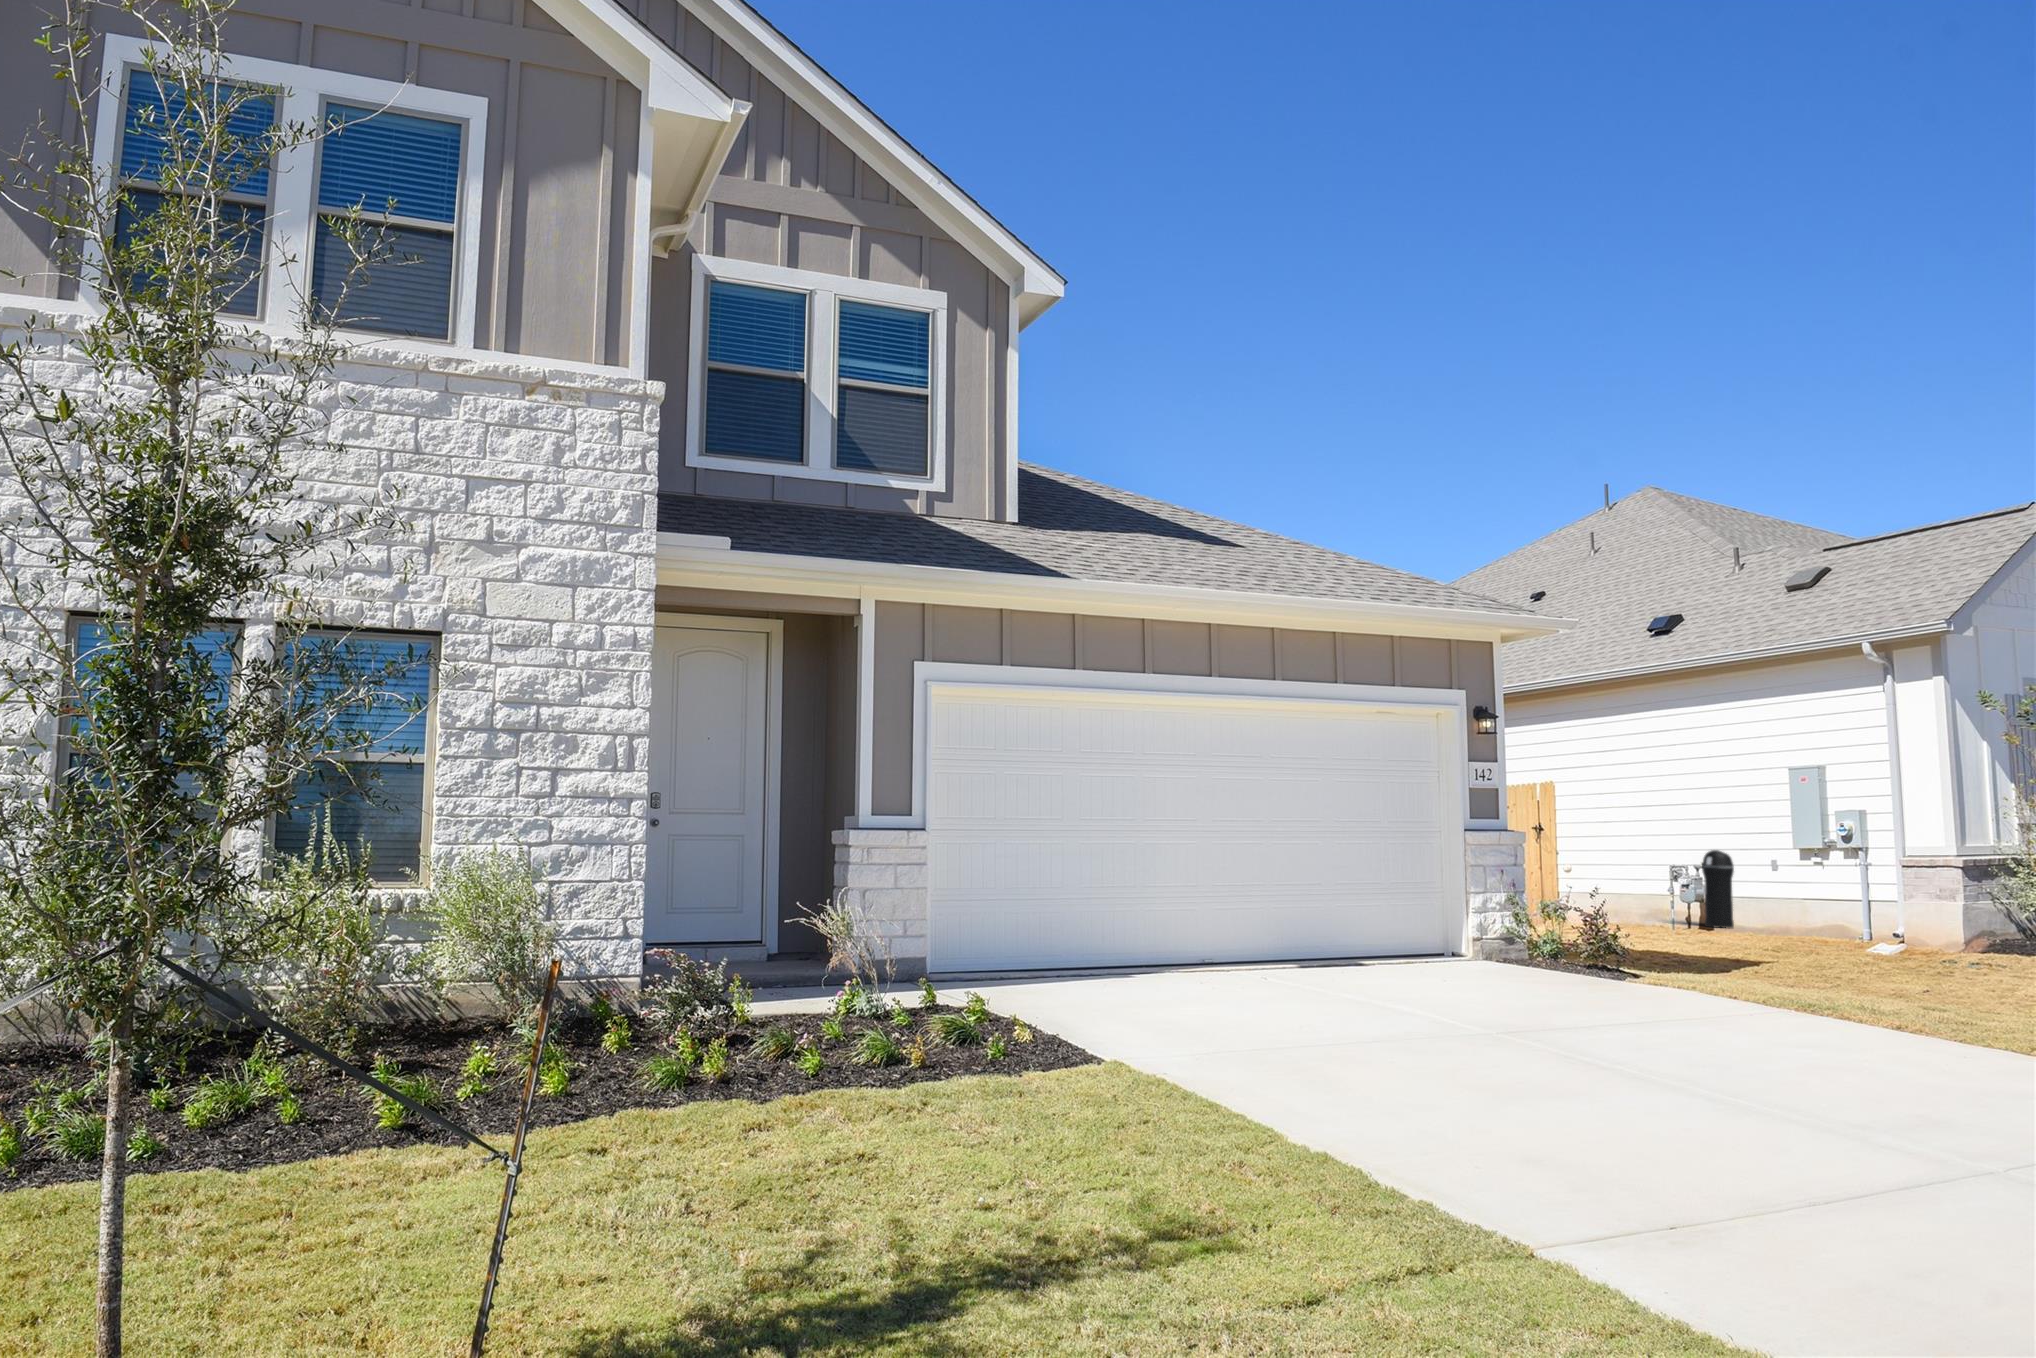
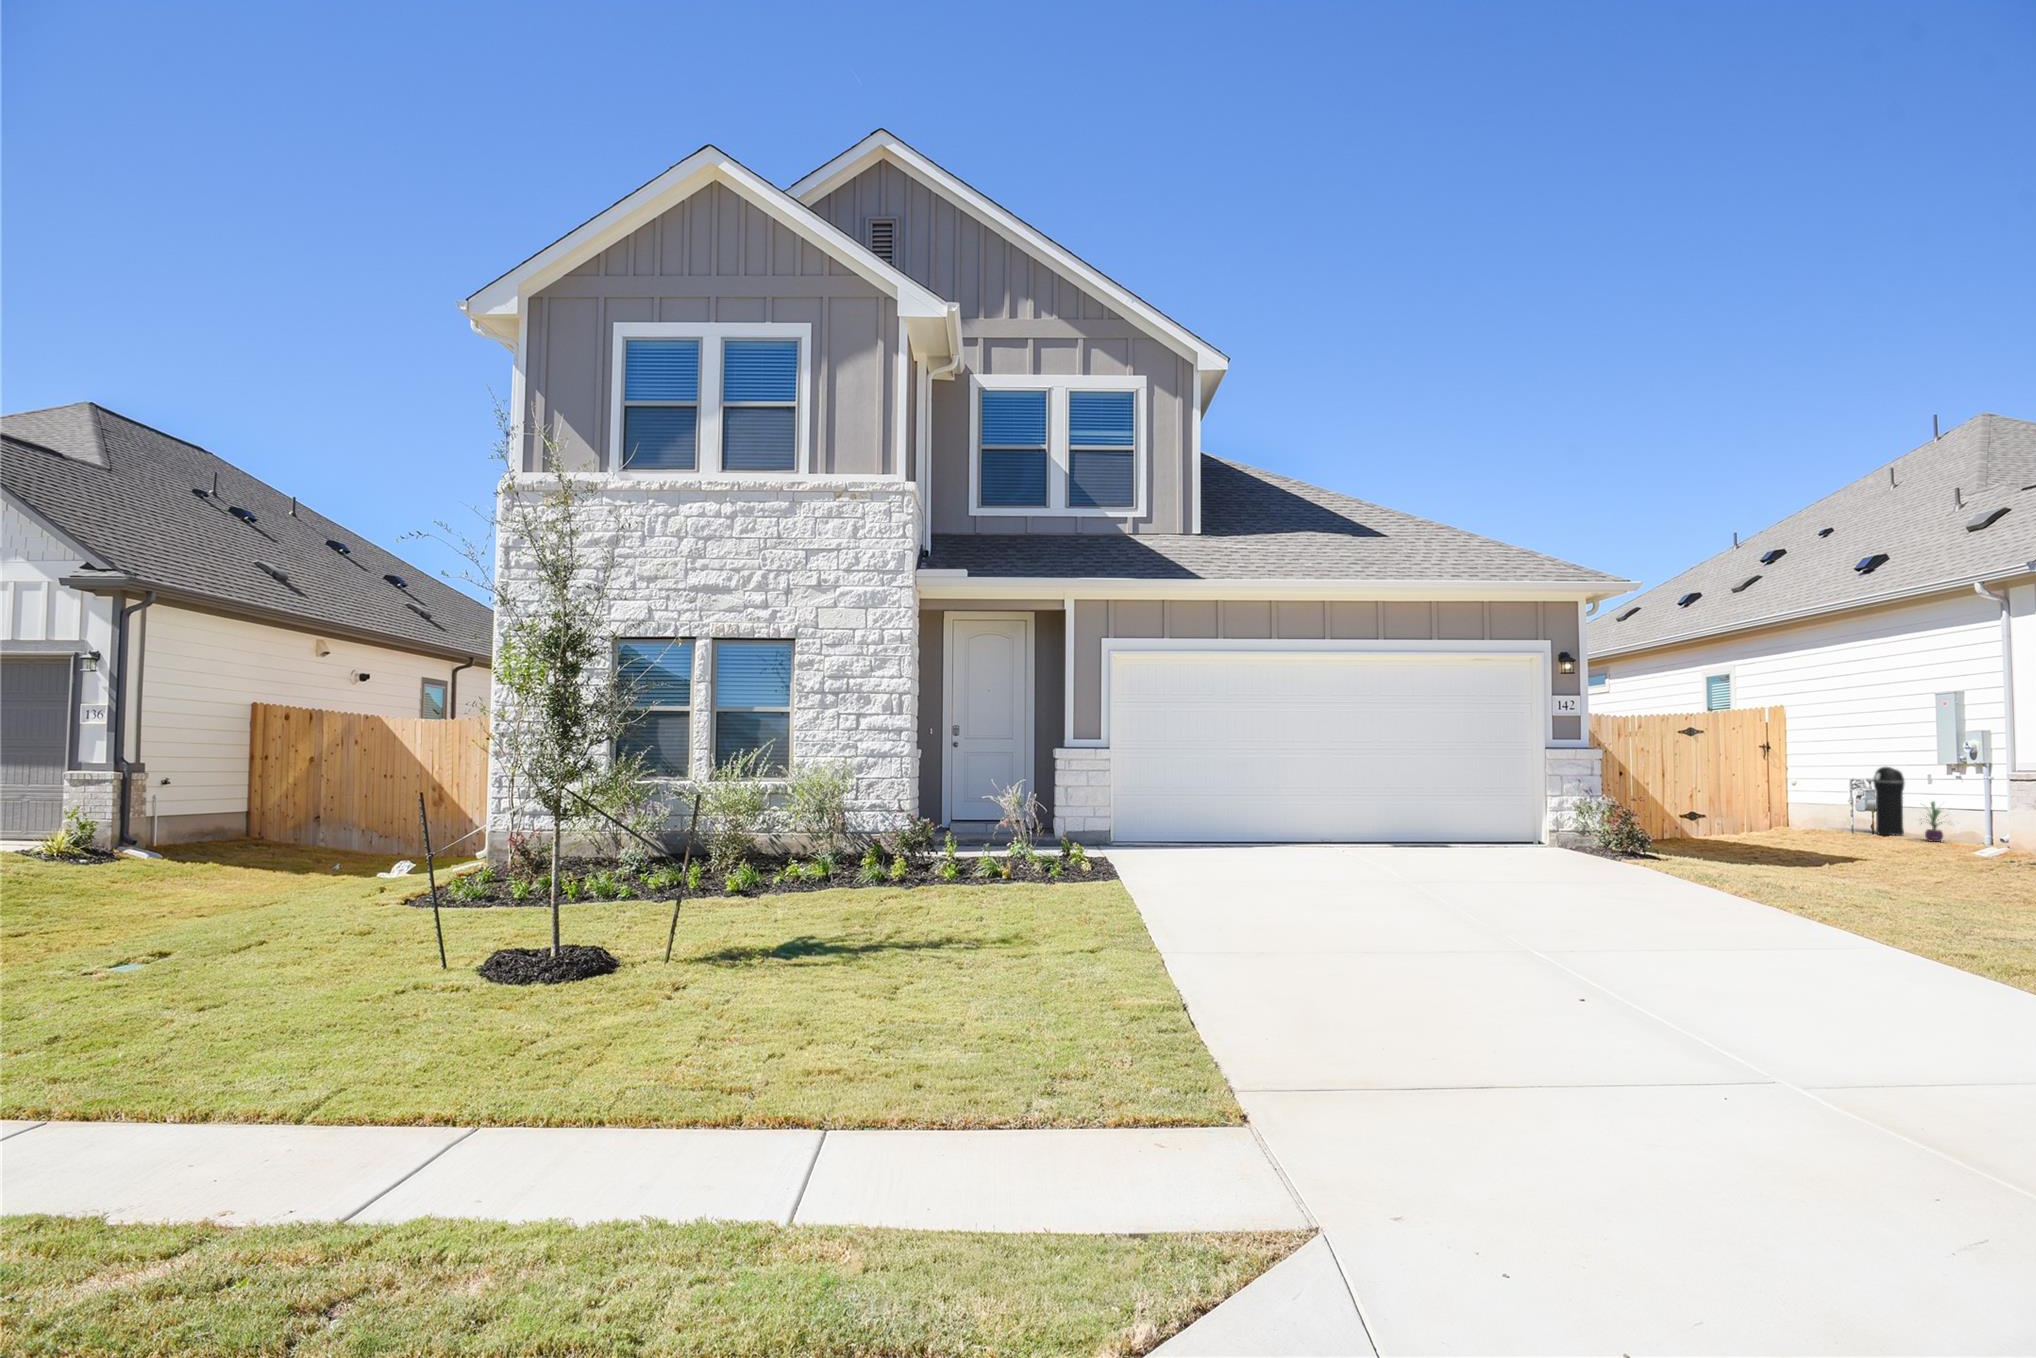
decorative plant: none [1749,888,1803,935] -> present [1921,801,1950,842]

